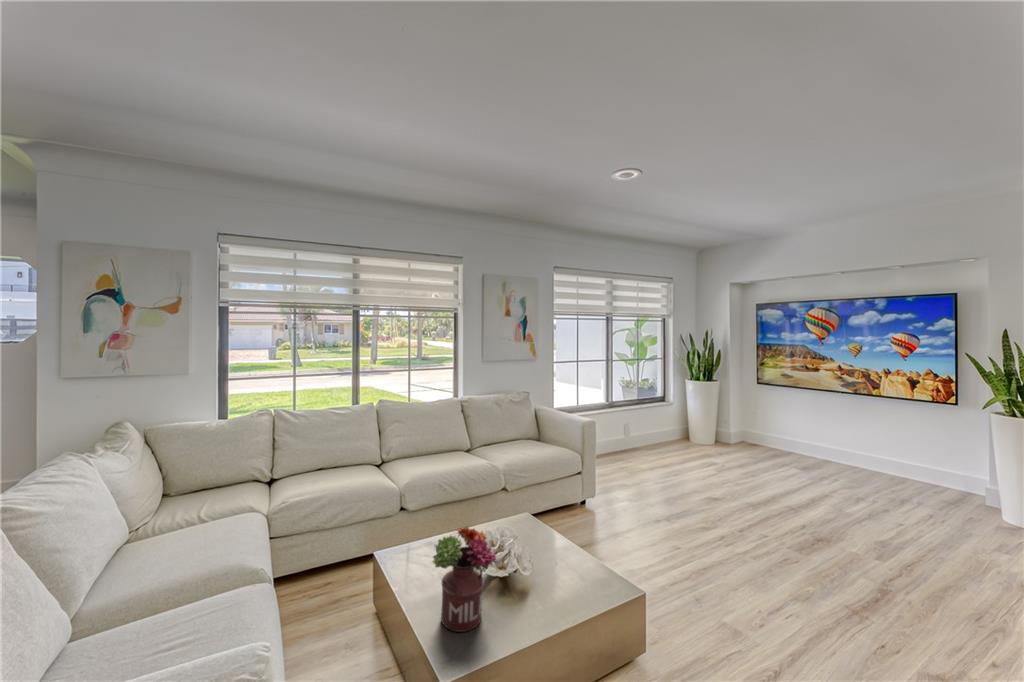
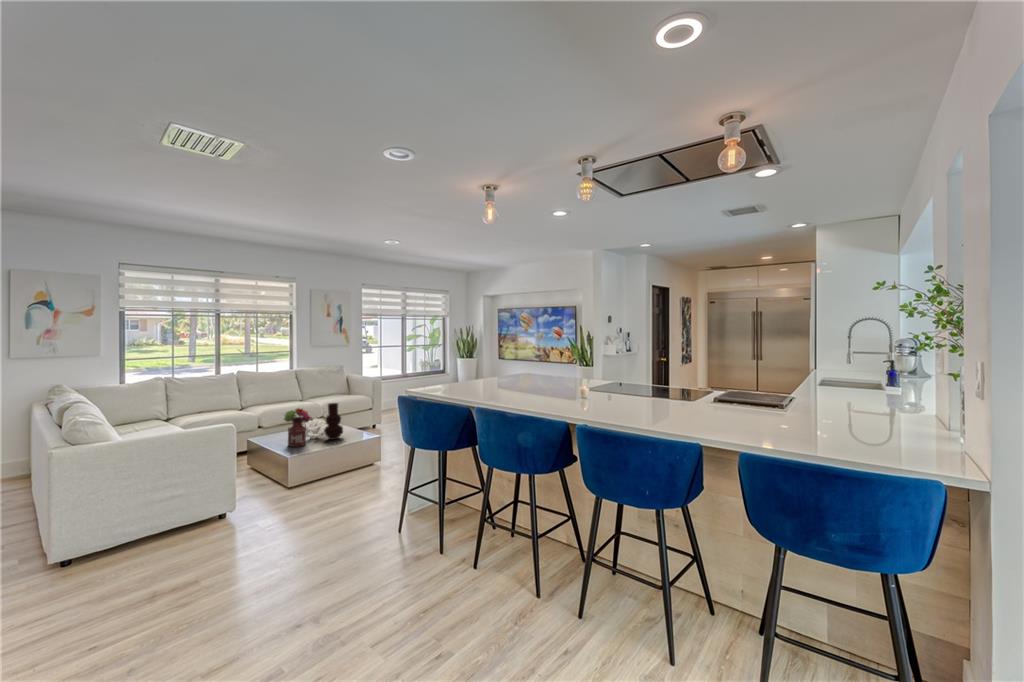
vase: none [520,512,565,611] -> present [324,403,343,440]

